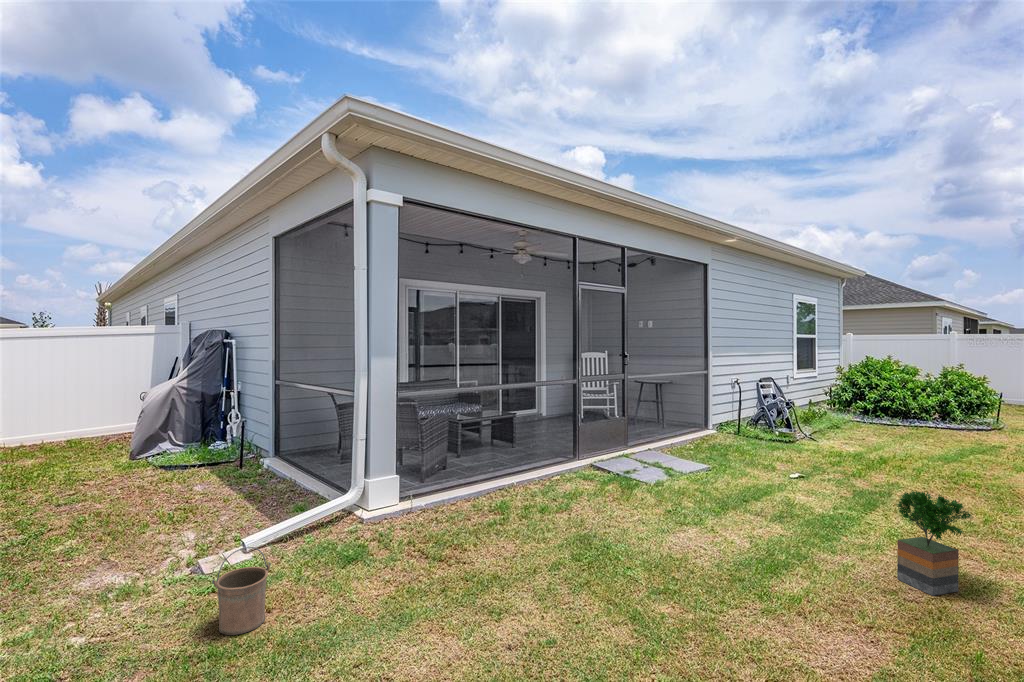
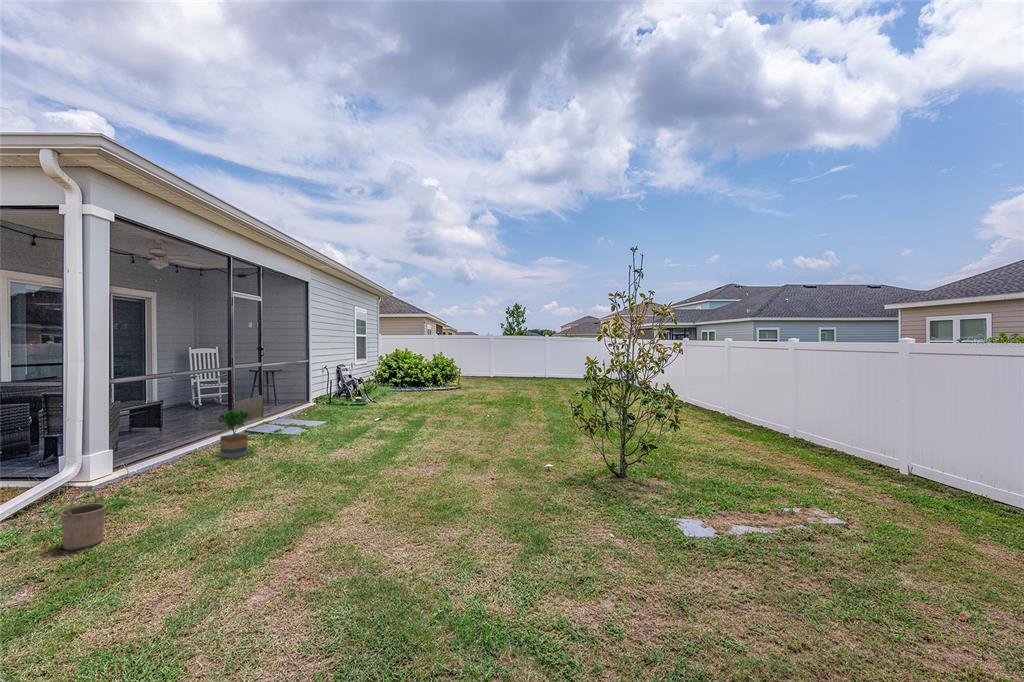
potted tree: present [897,491,973,596] -> present [218,410,252,458]

